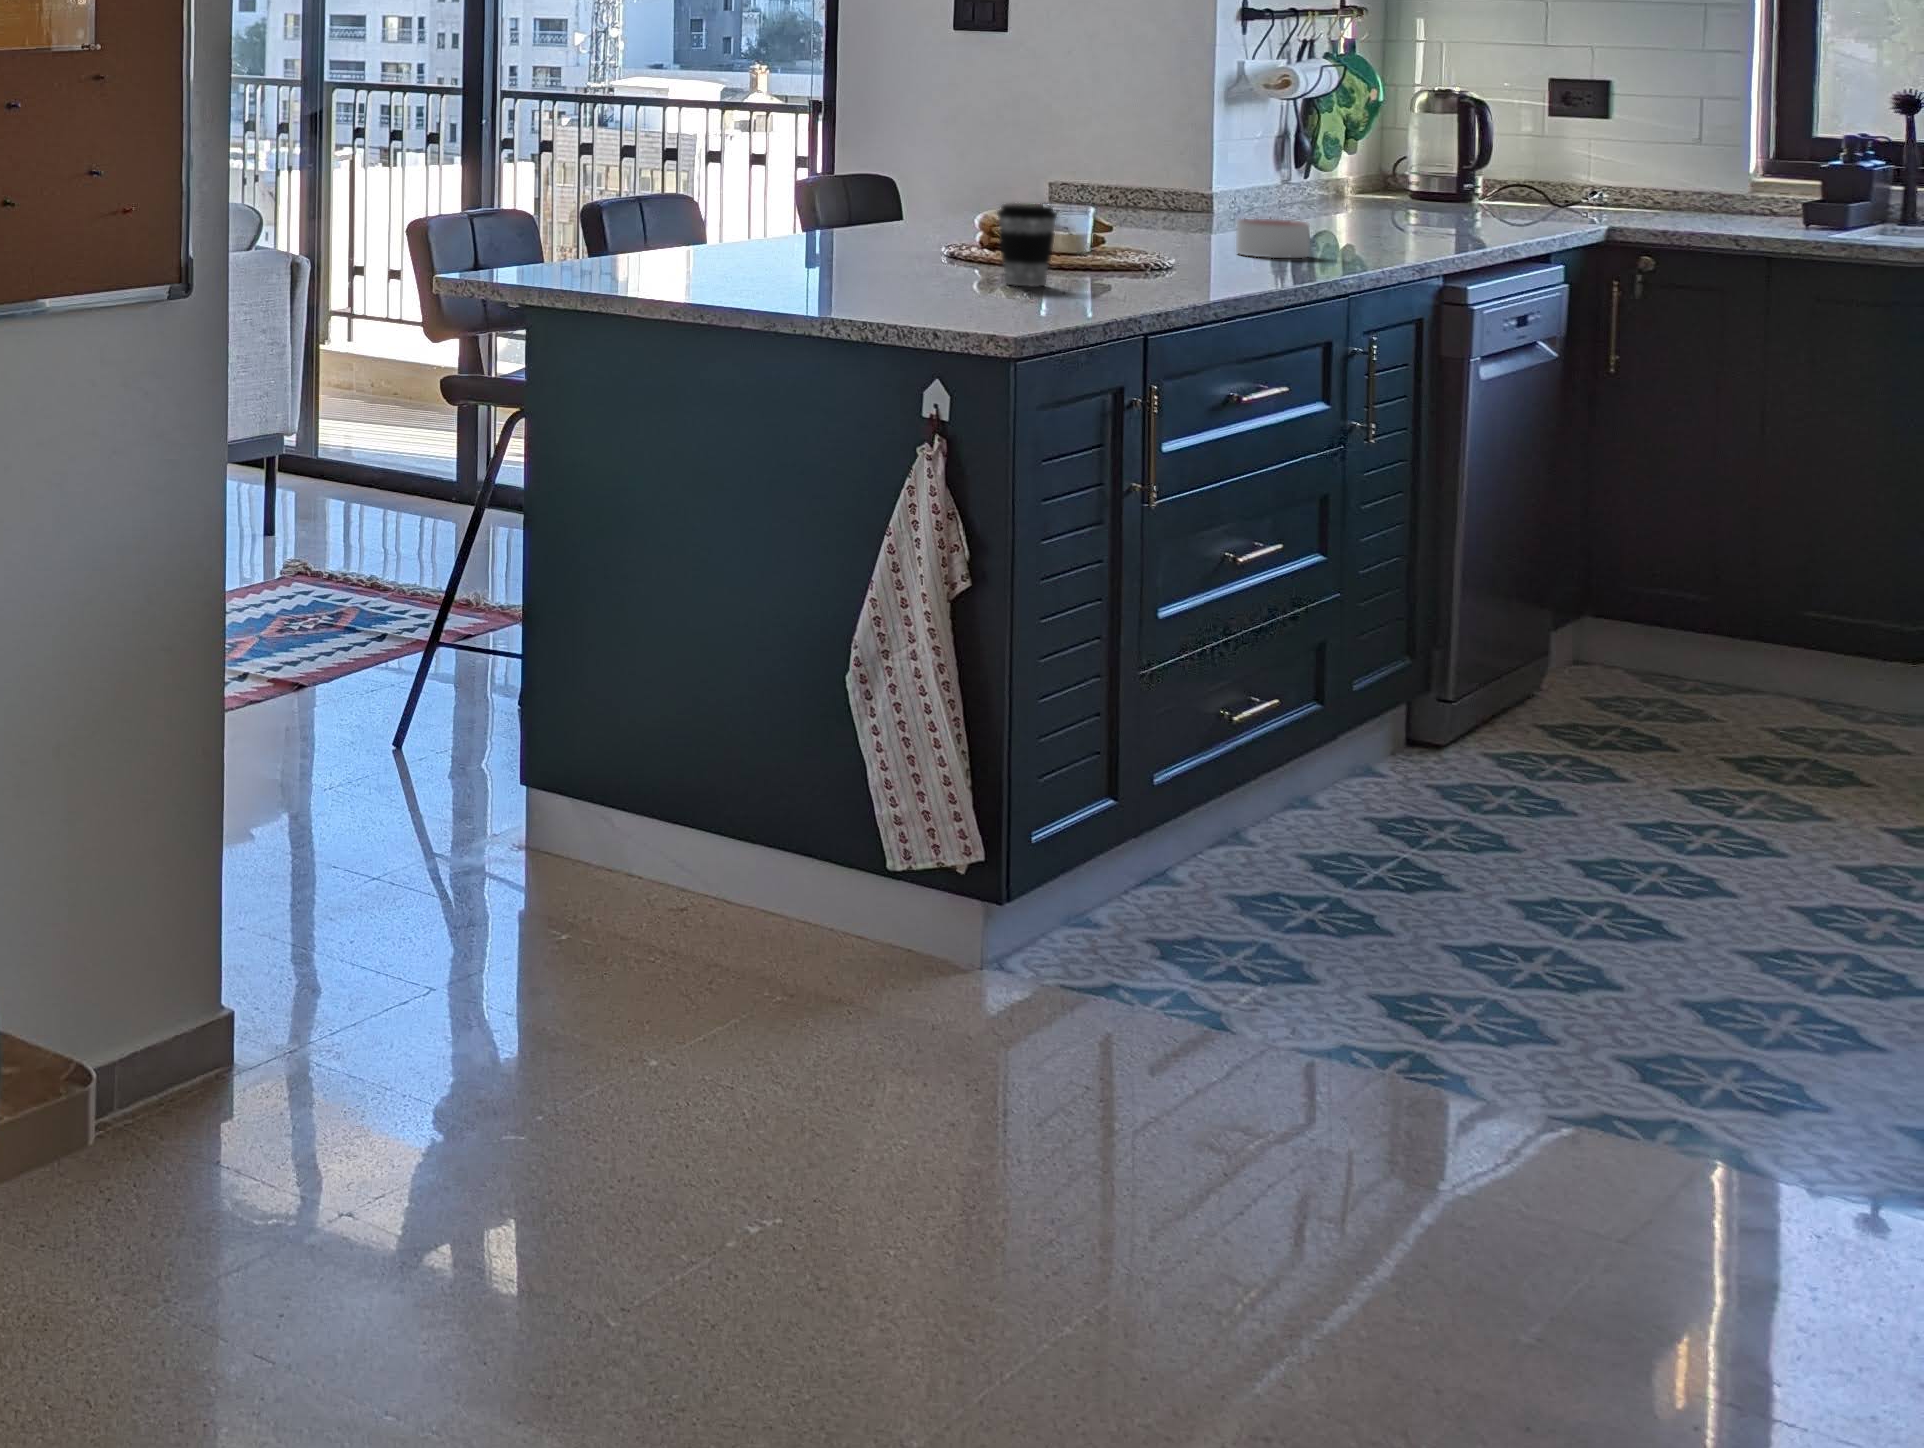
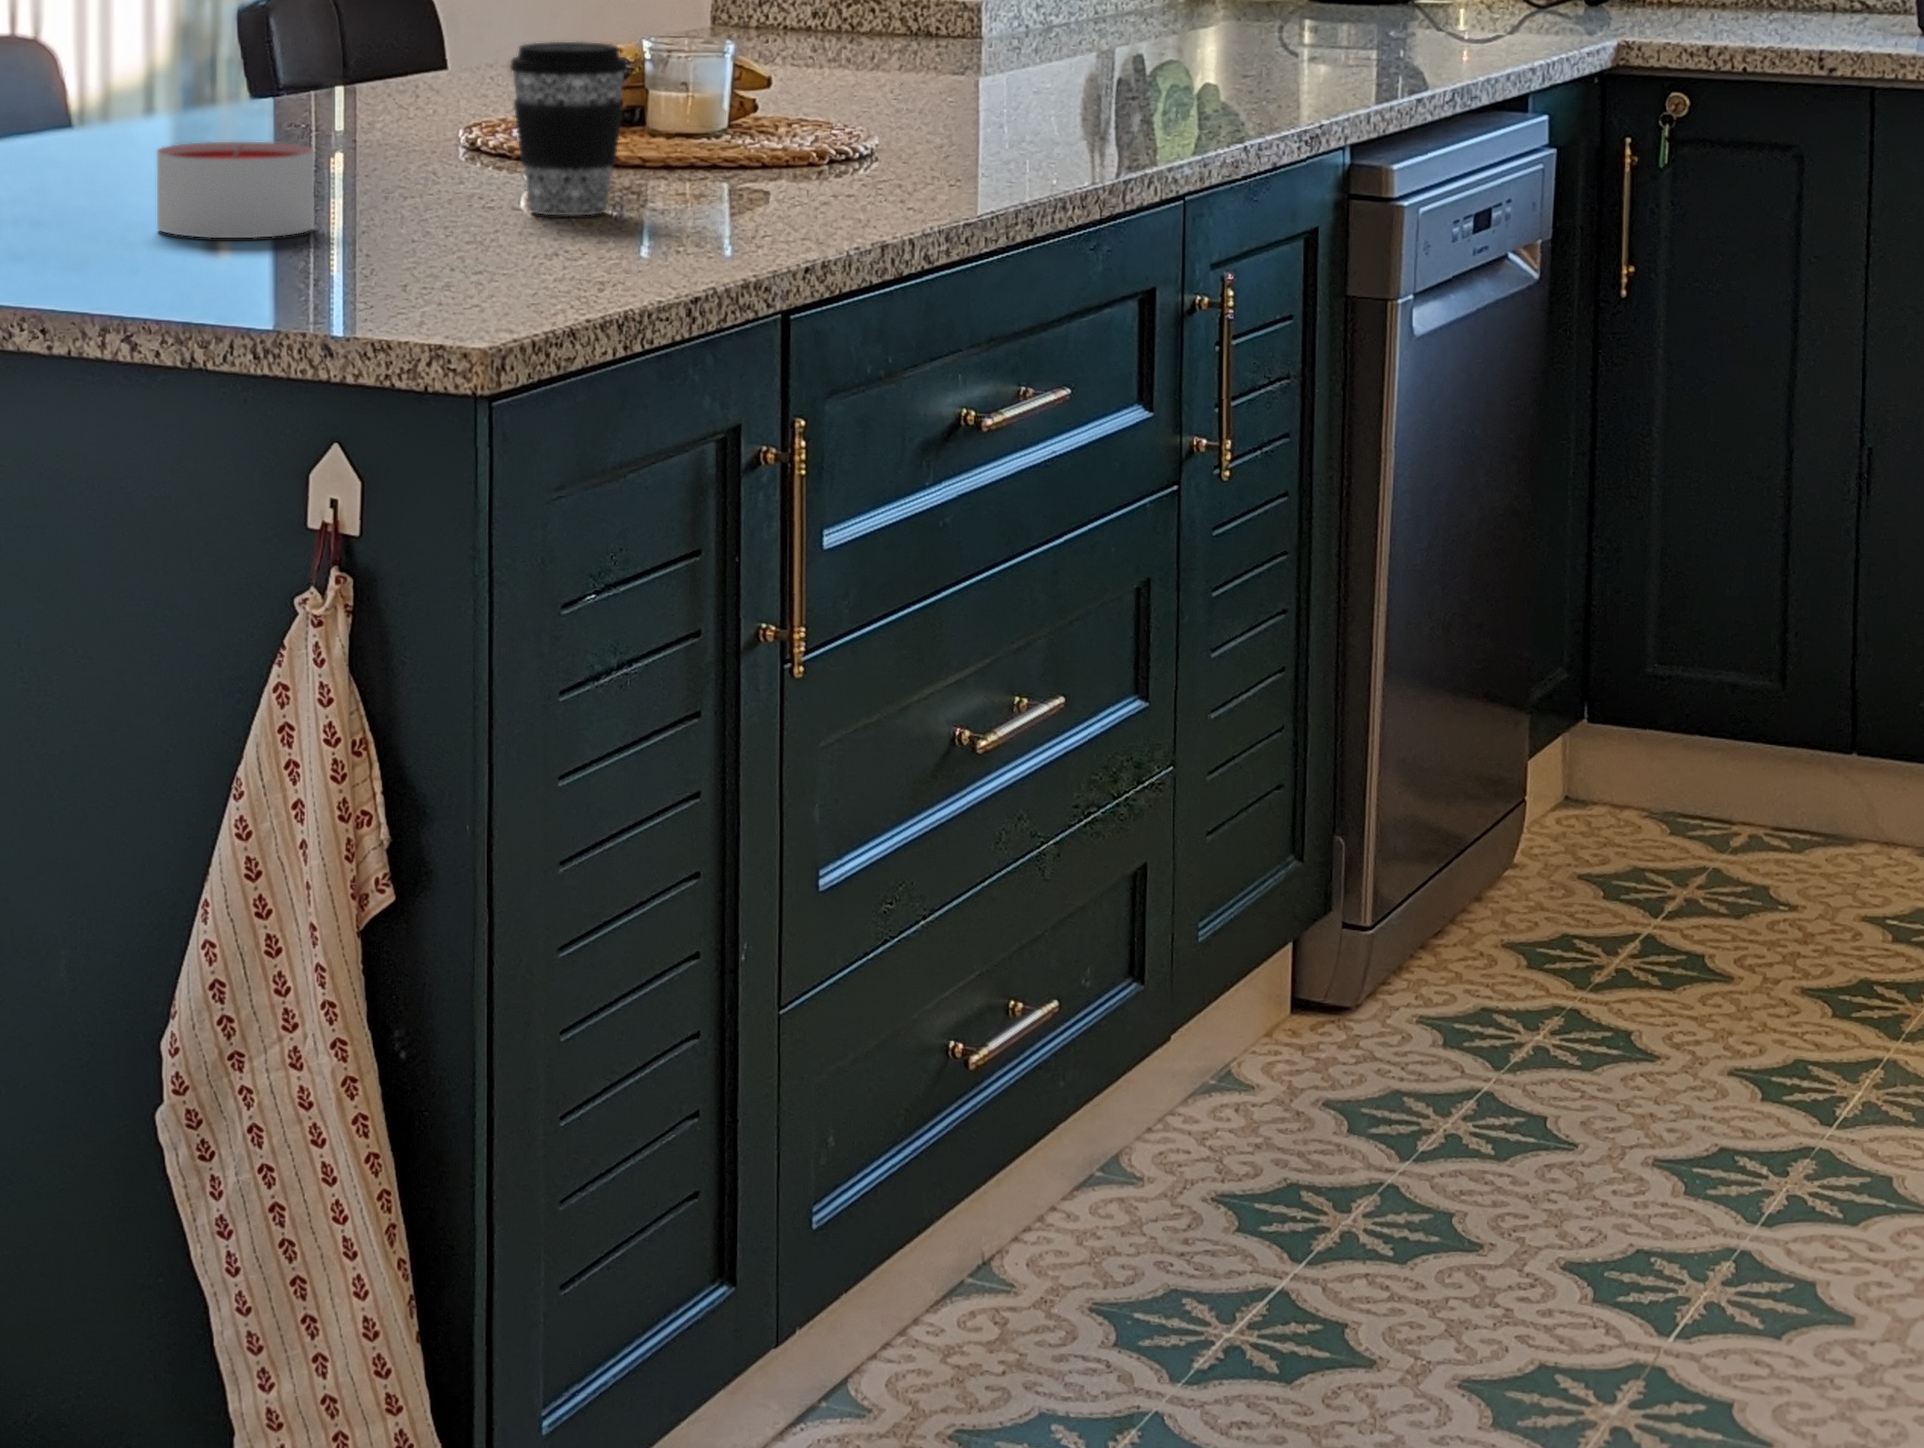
candle: present [1236,219,1310,258] -> present [157,142,314,238]

